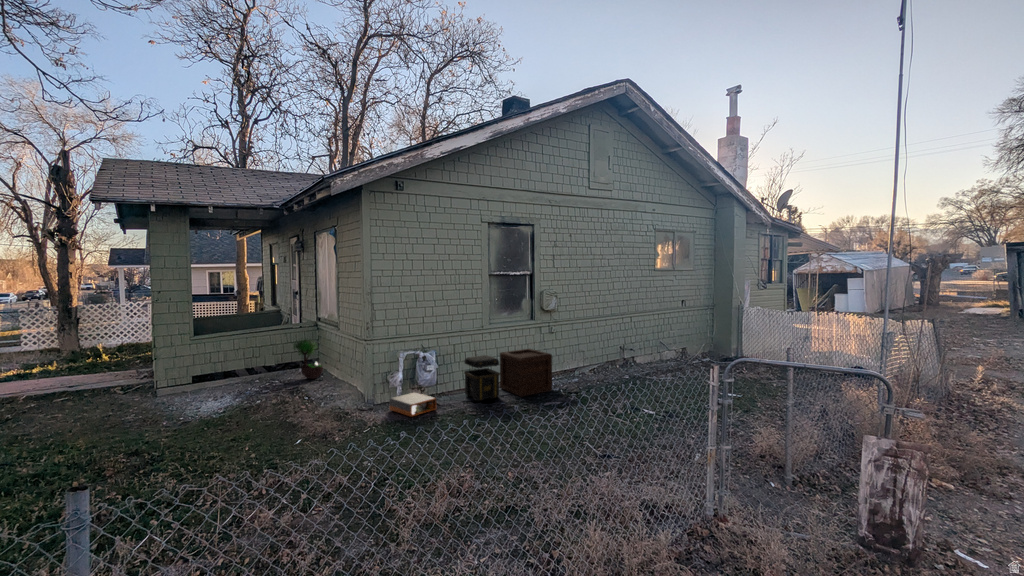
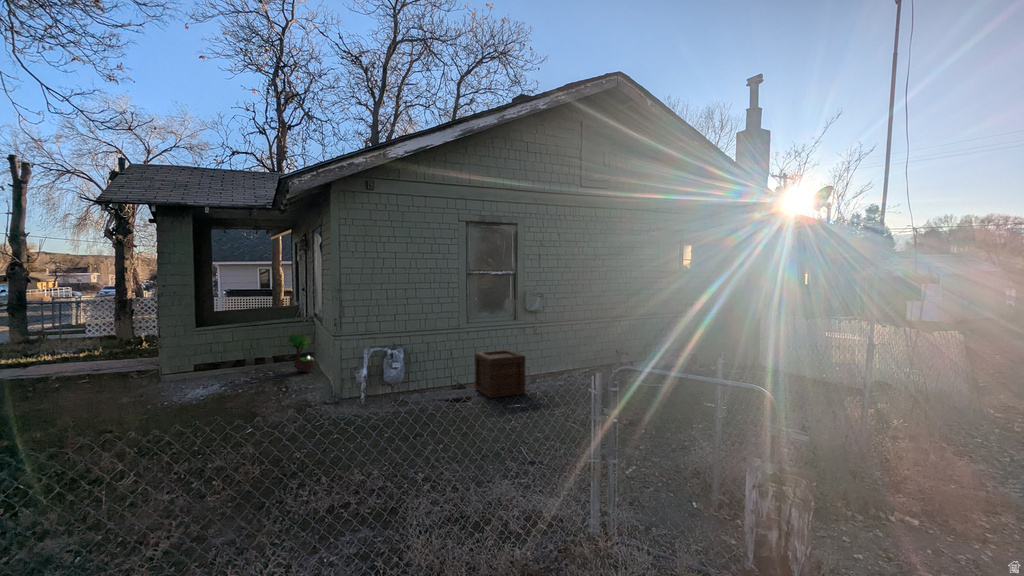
toolbox: present [464,355,500,401] -> none [435,355,469,400]
storage box: present [389,393,436,417] -> none [355,389,399,412]

